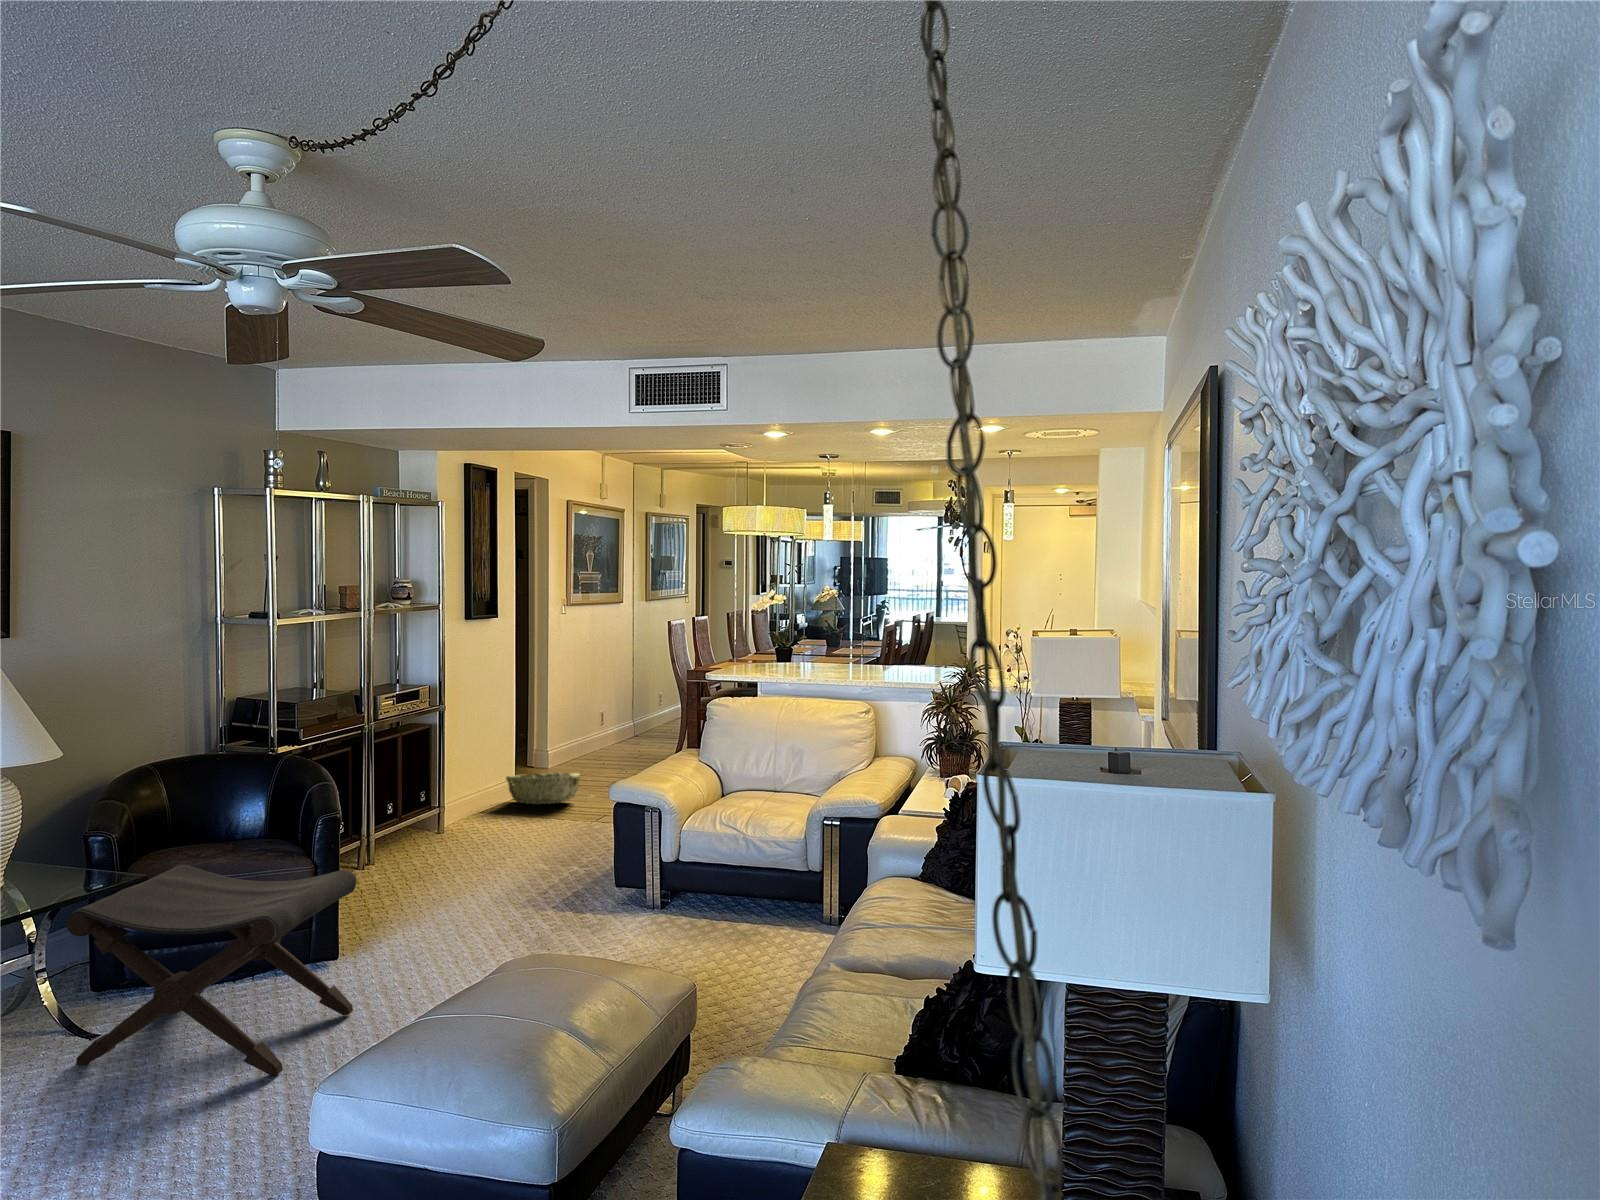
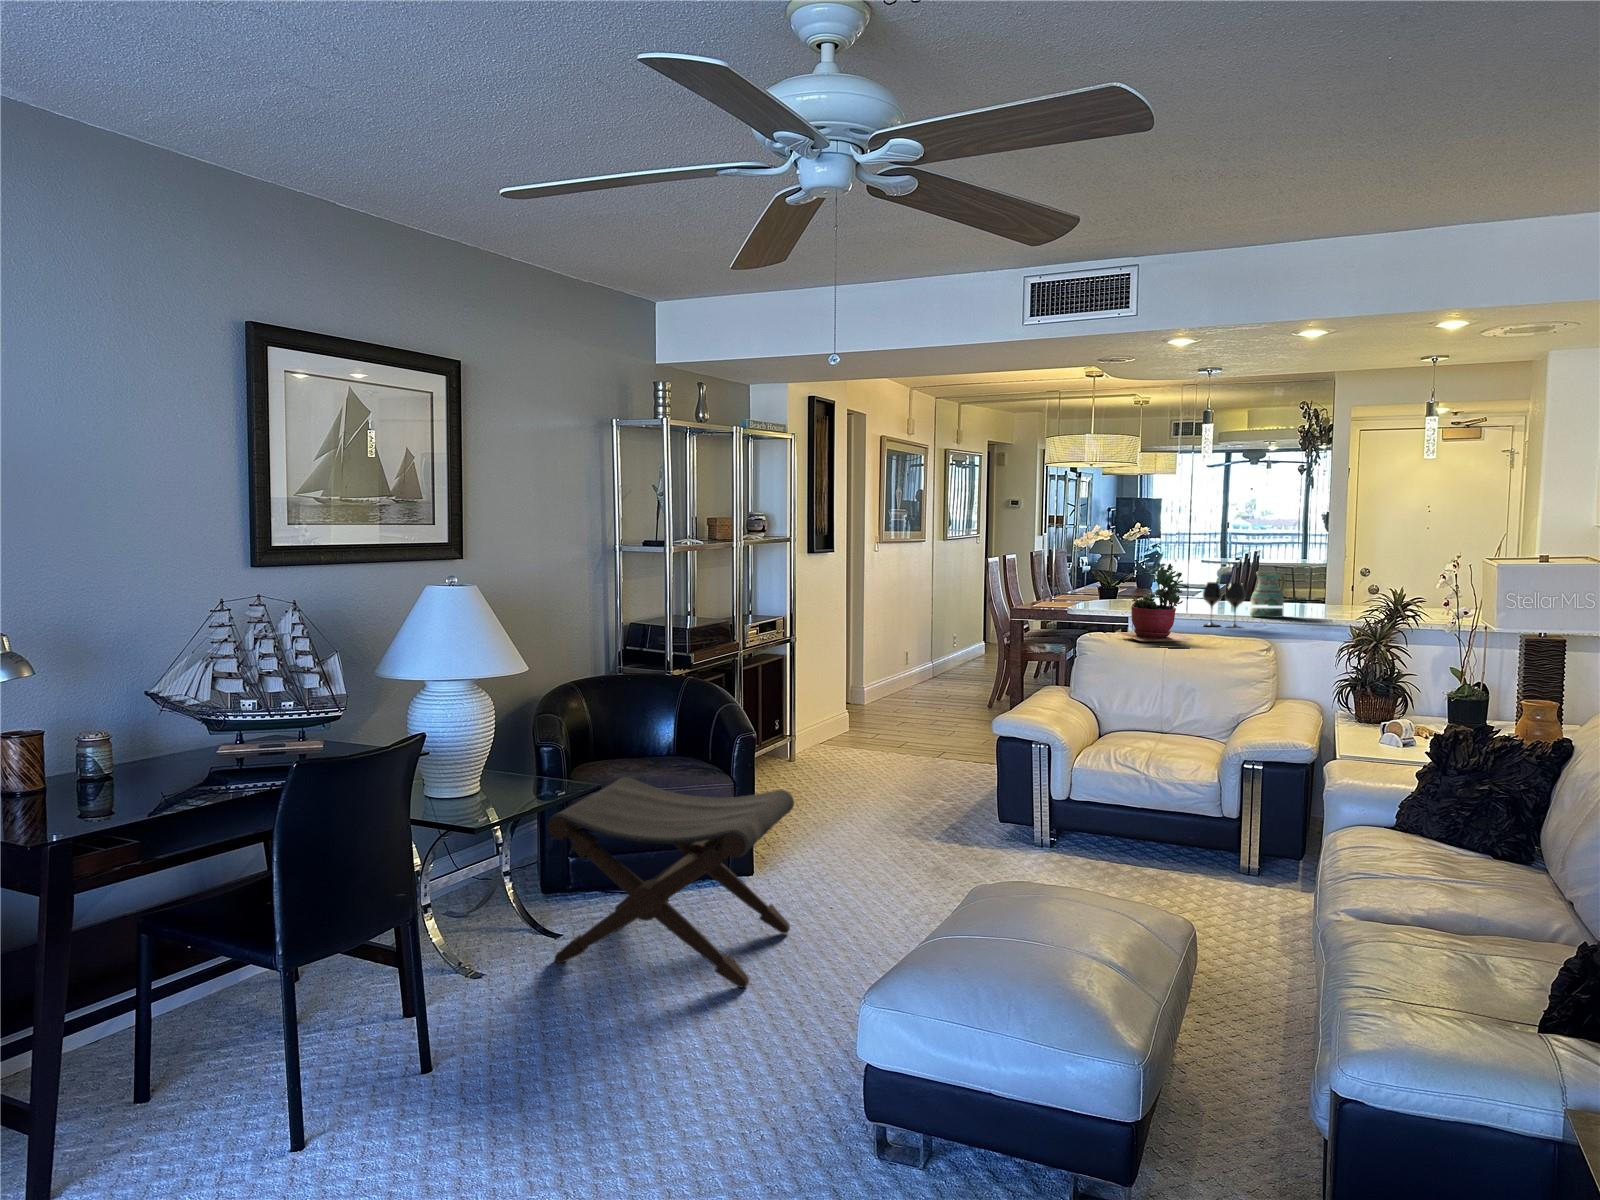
succulent plant: none [741,631,811,706] -> present [1118,563,1194,642]
ceramic pitcher: none [886,634,917,678] -> present [1250,571,1285,618]
wine glass: none [831,647,868,690] -> present [1203,582,1245,628]
woven basket: present [506,773,580,804] -> none [842,708,913,739]

